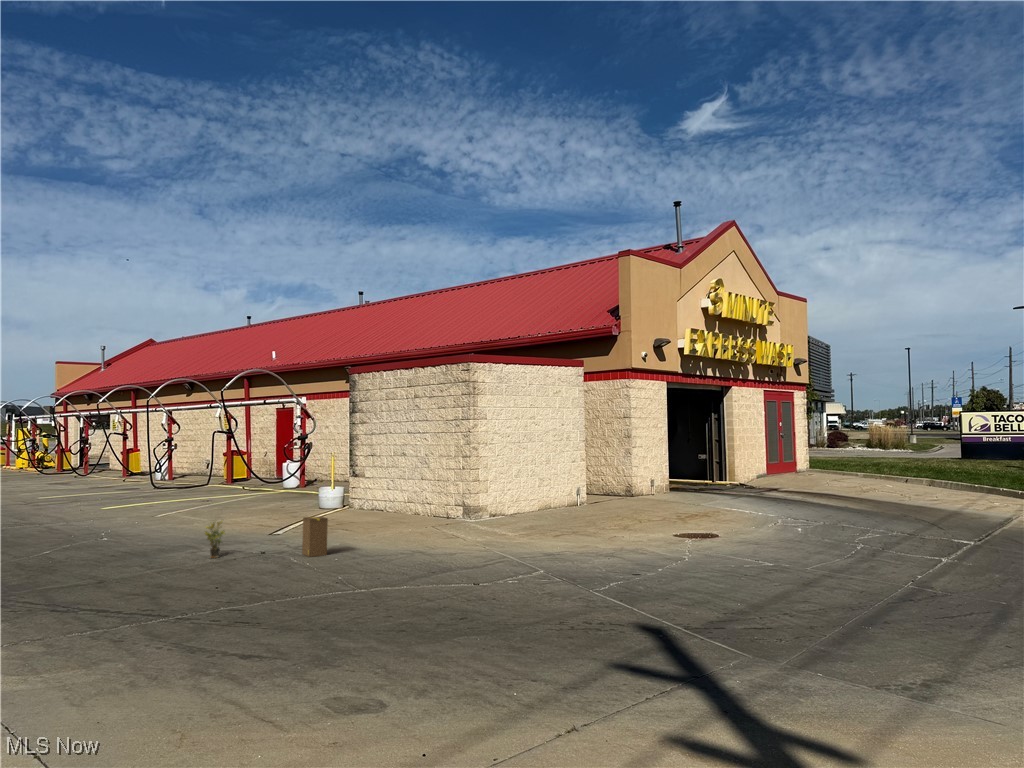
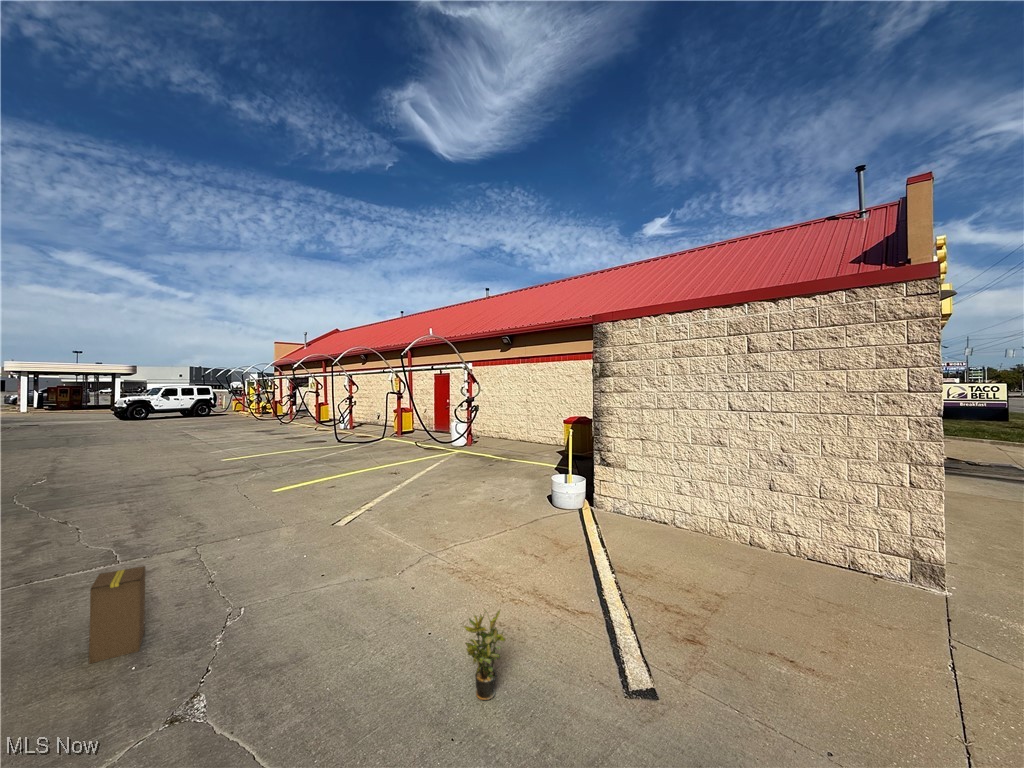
cardboard box: present [302,516,328,557] -> present [89,566,145,664]

